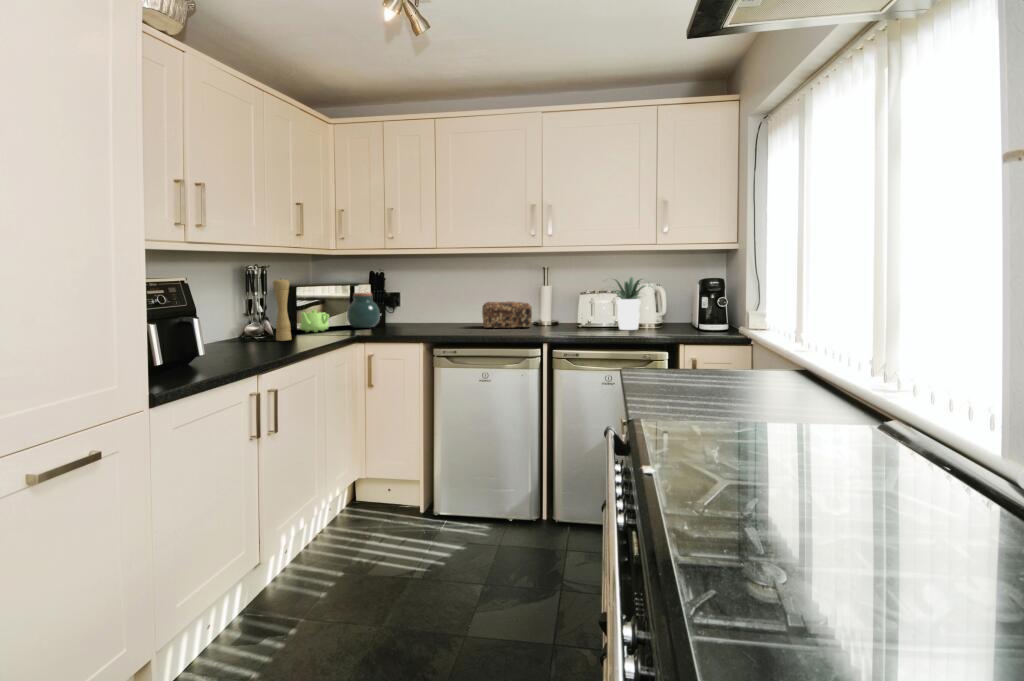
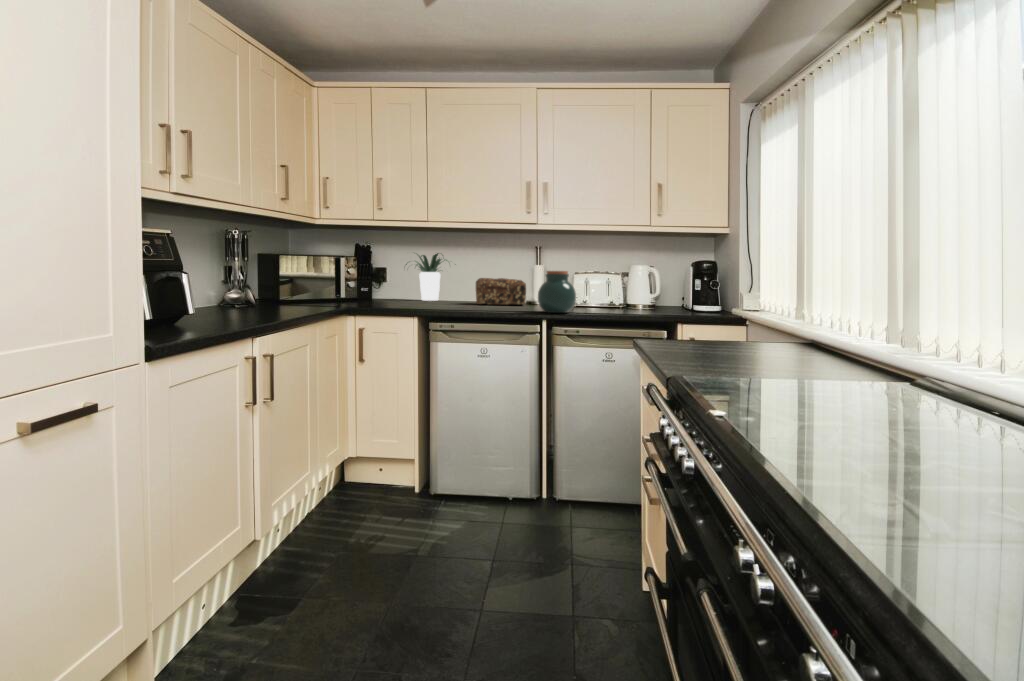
potted plant: present [611,277,652,330] -> present [406,253,447,301]
pepper mill: present [273,279,291,341] -> none [260,243,279,309]
jar: present [347,293,380,328] -> present [538,271,576,313]
teapot: present [300,310,329,332] -> none [284,280,316,304]

